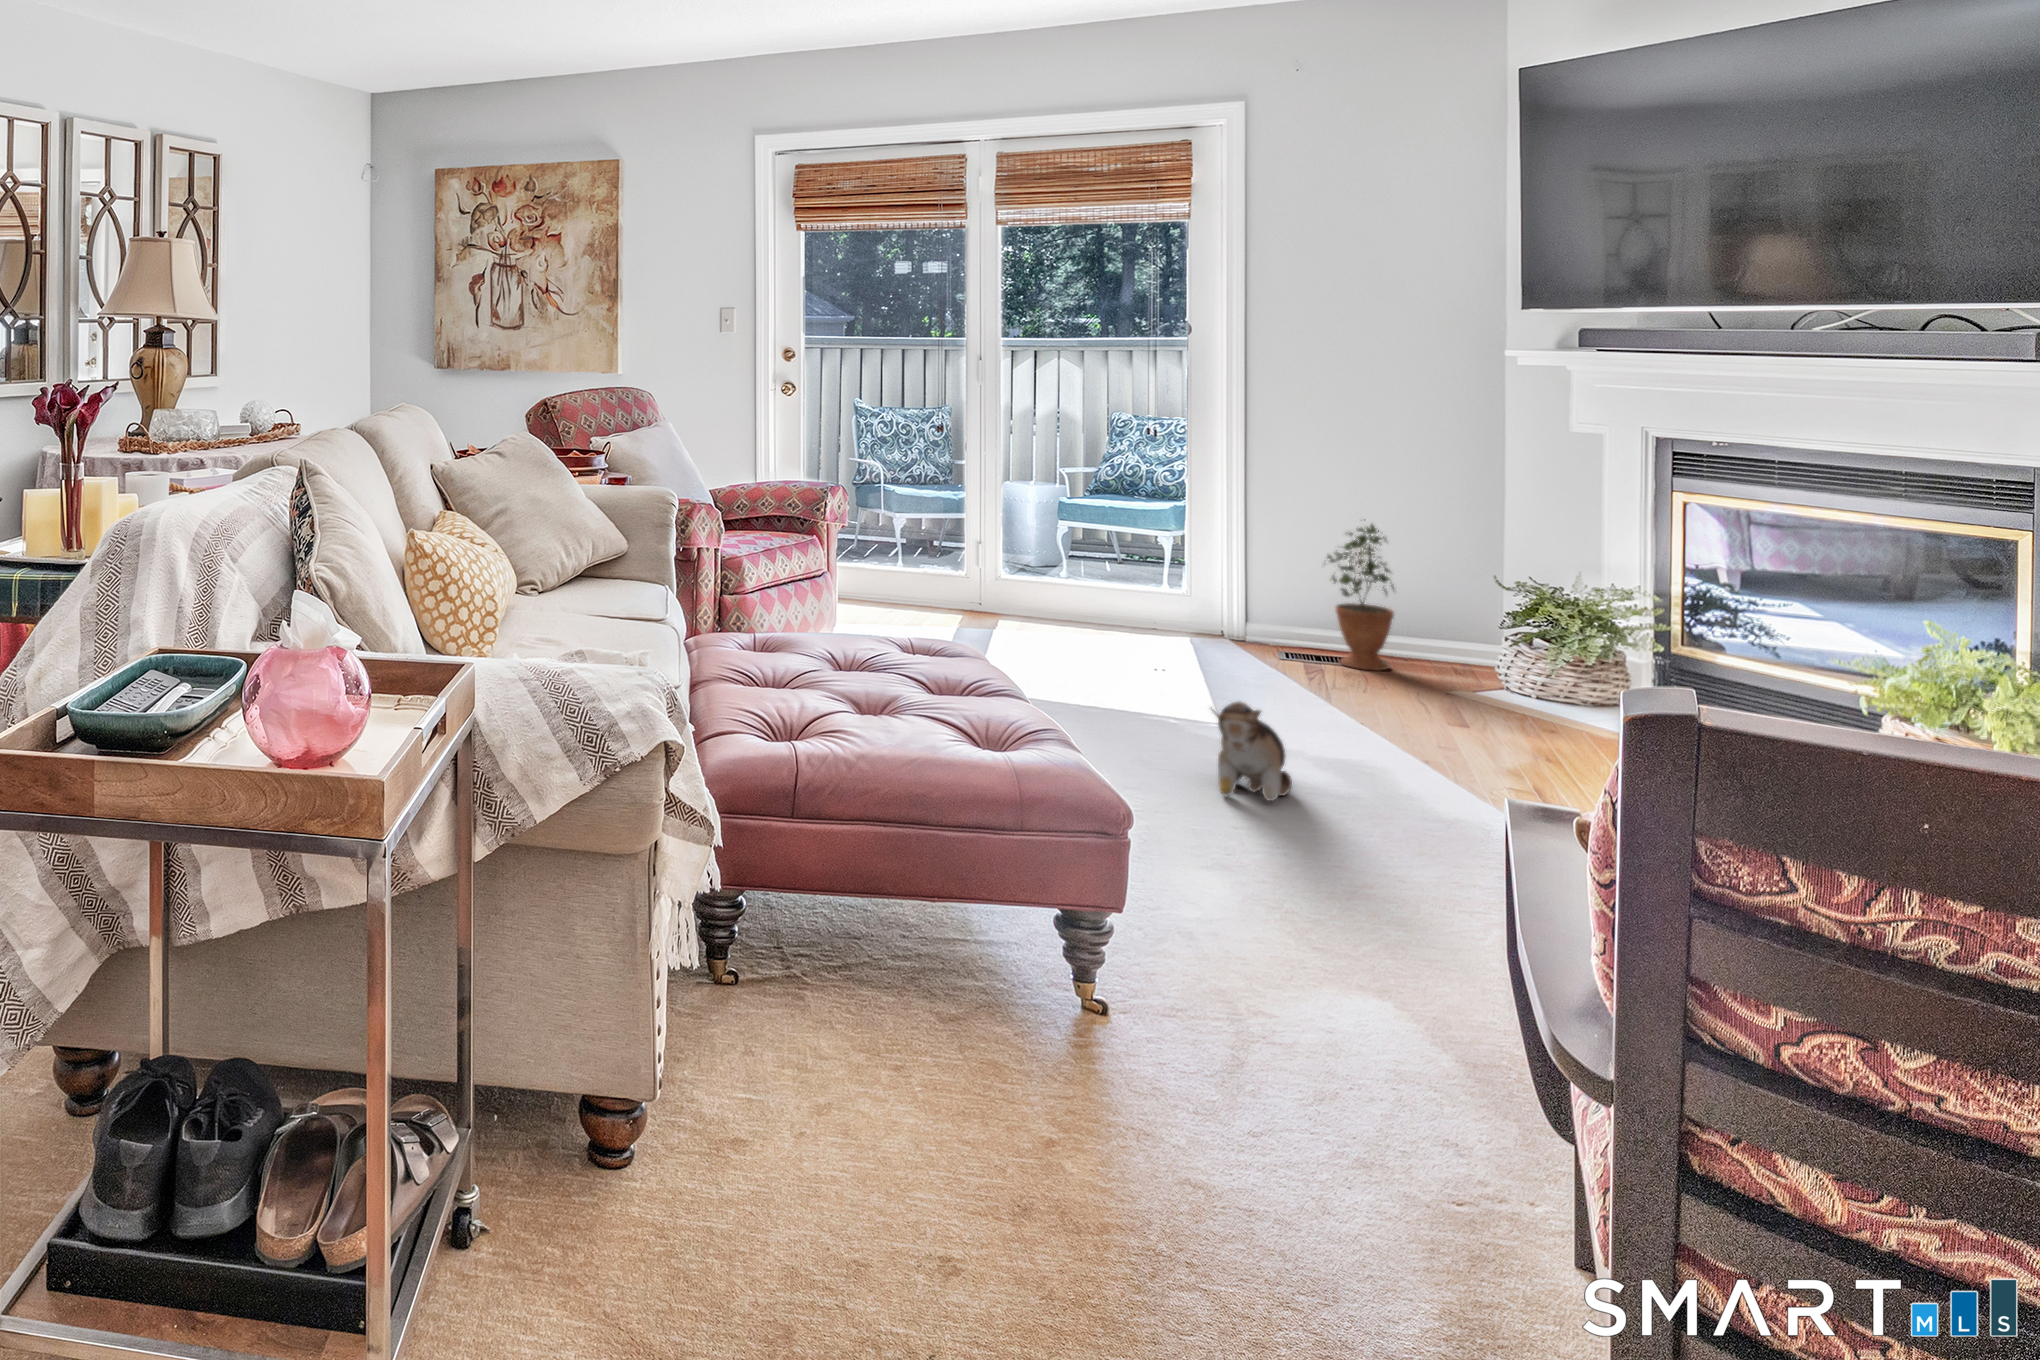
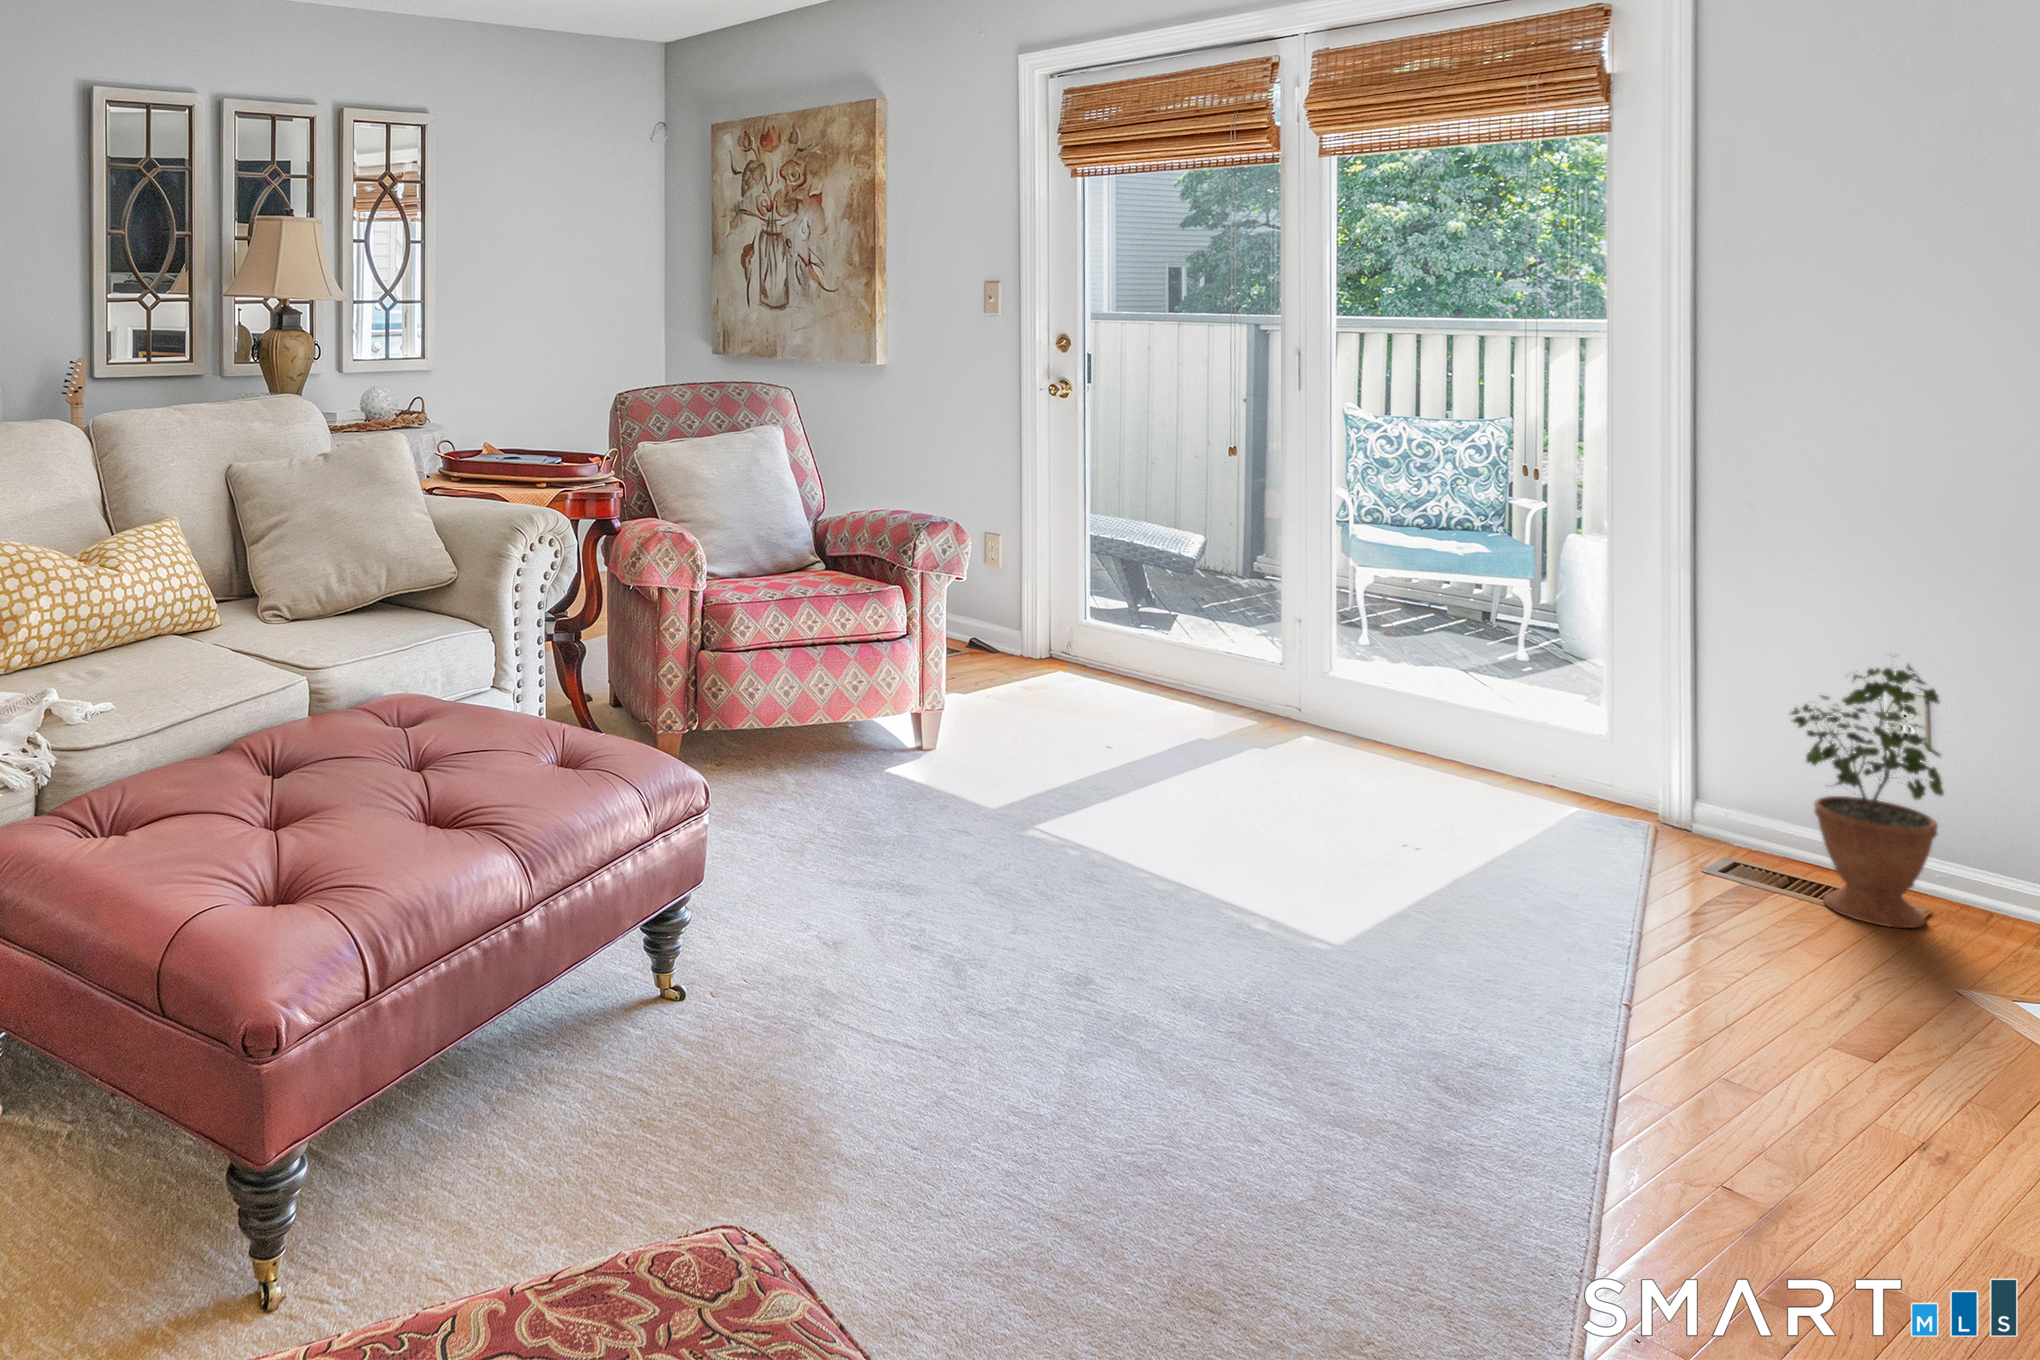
plush toy: present [1211,702,1292,801] -> none [1026,918,1265,1087]

